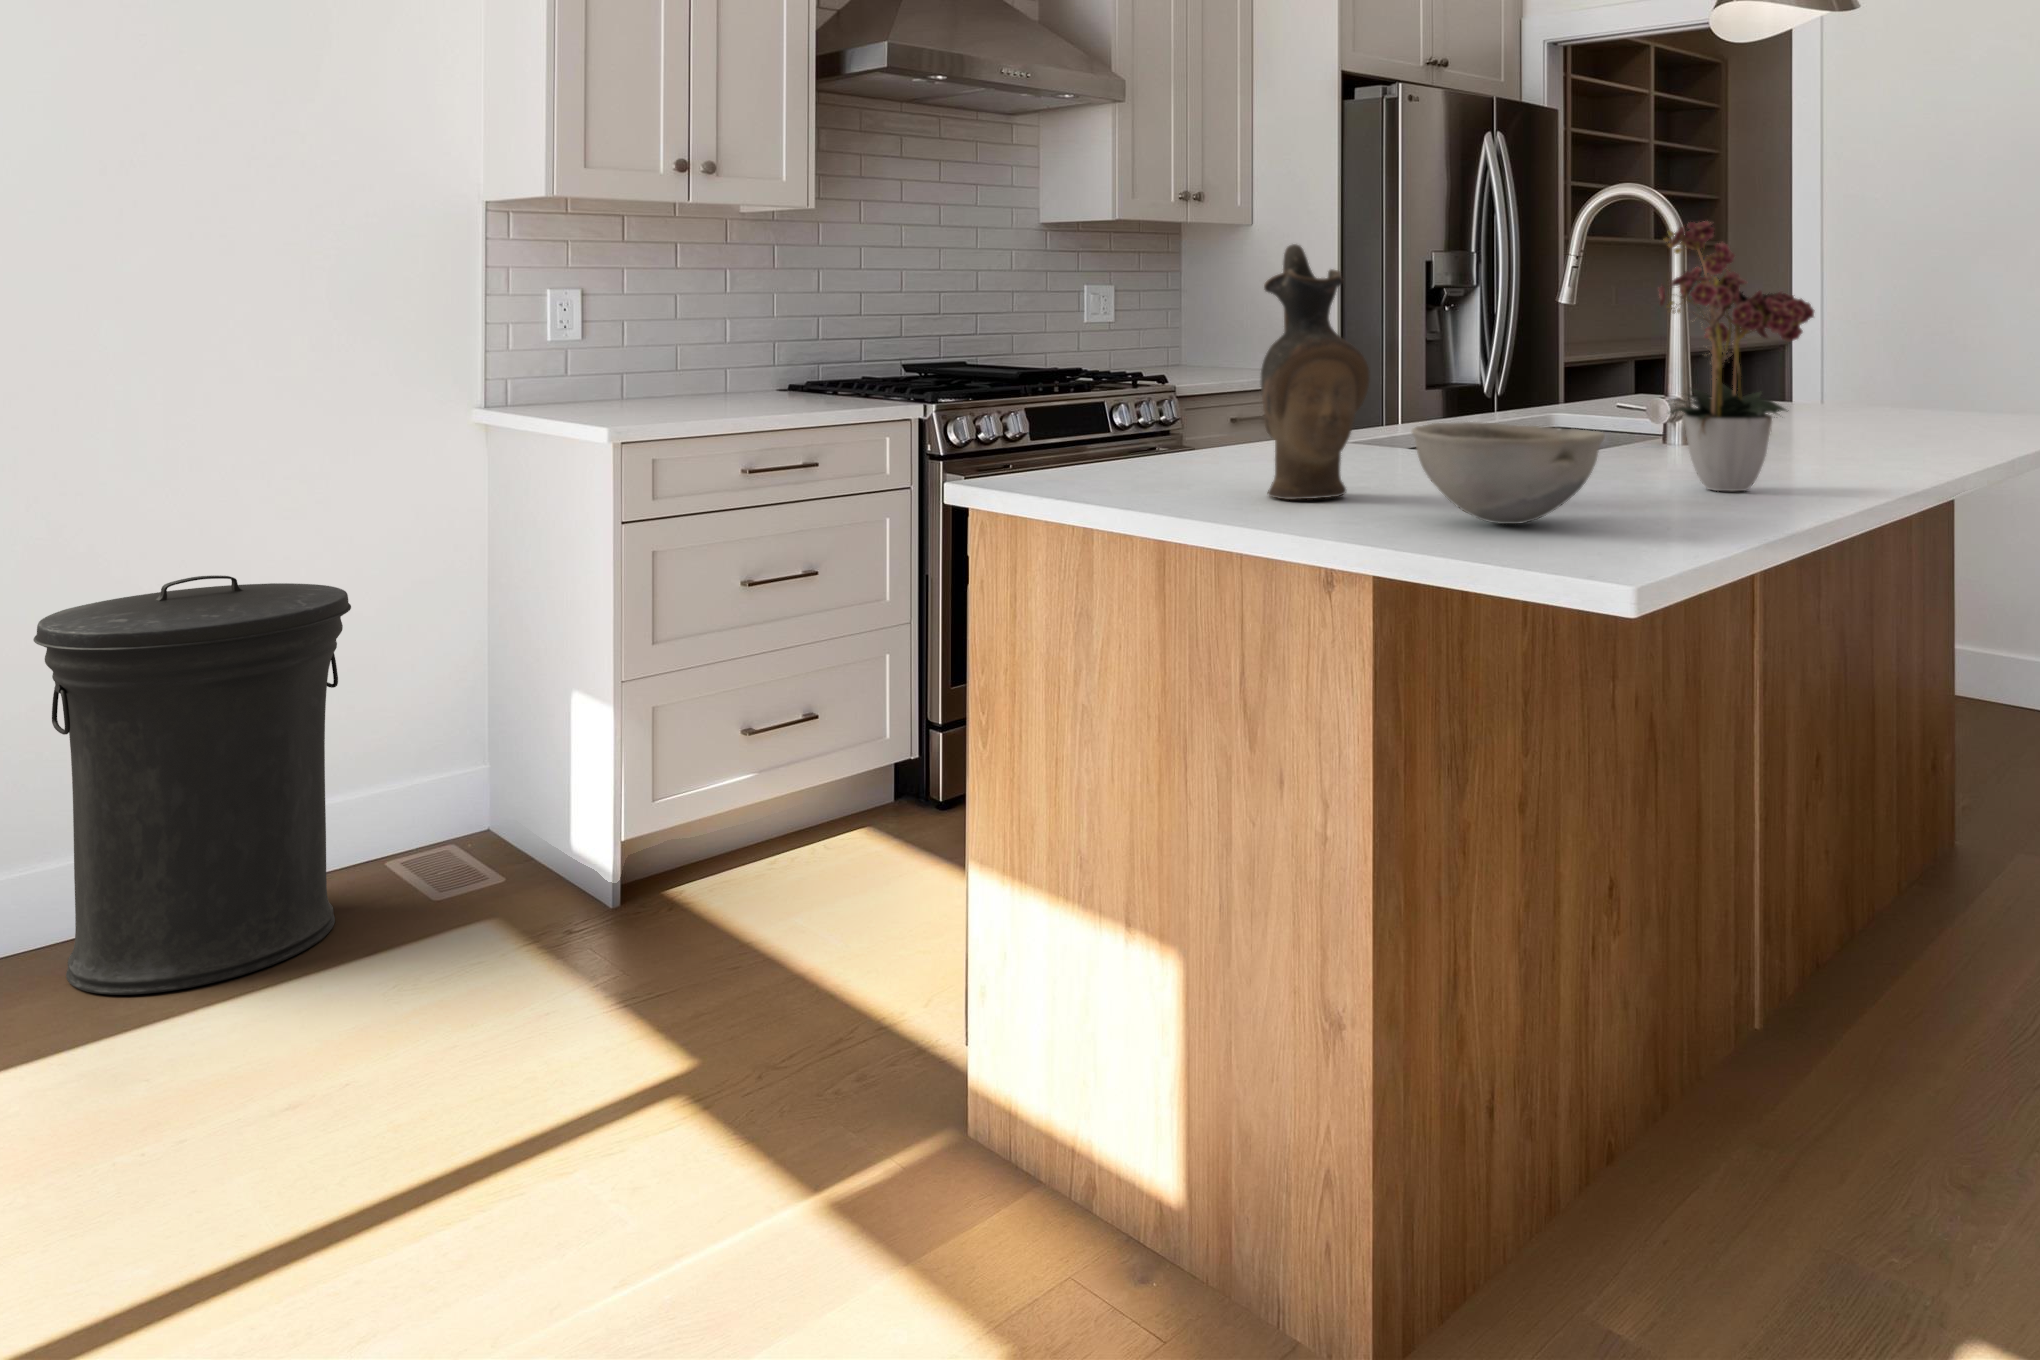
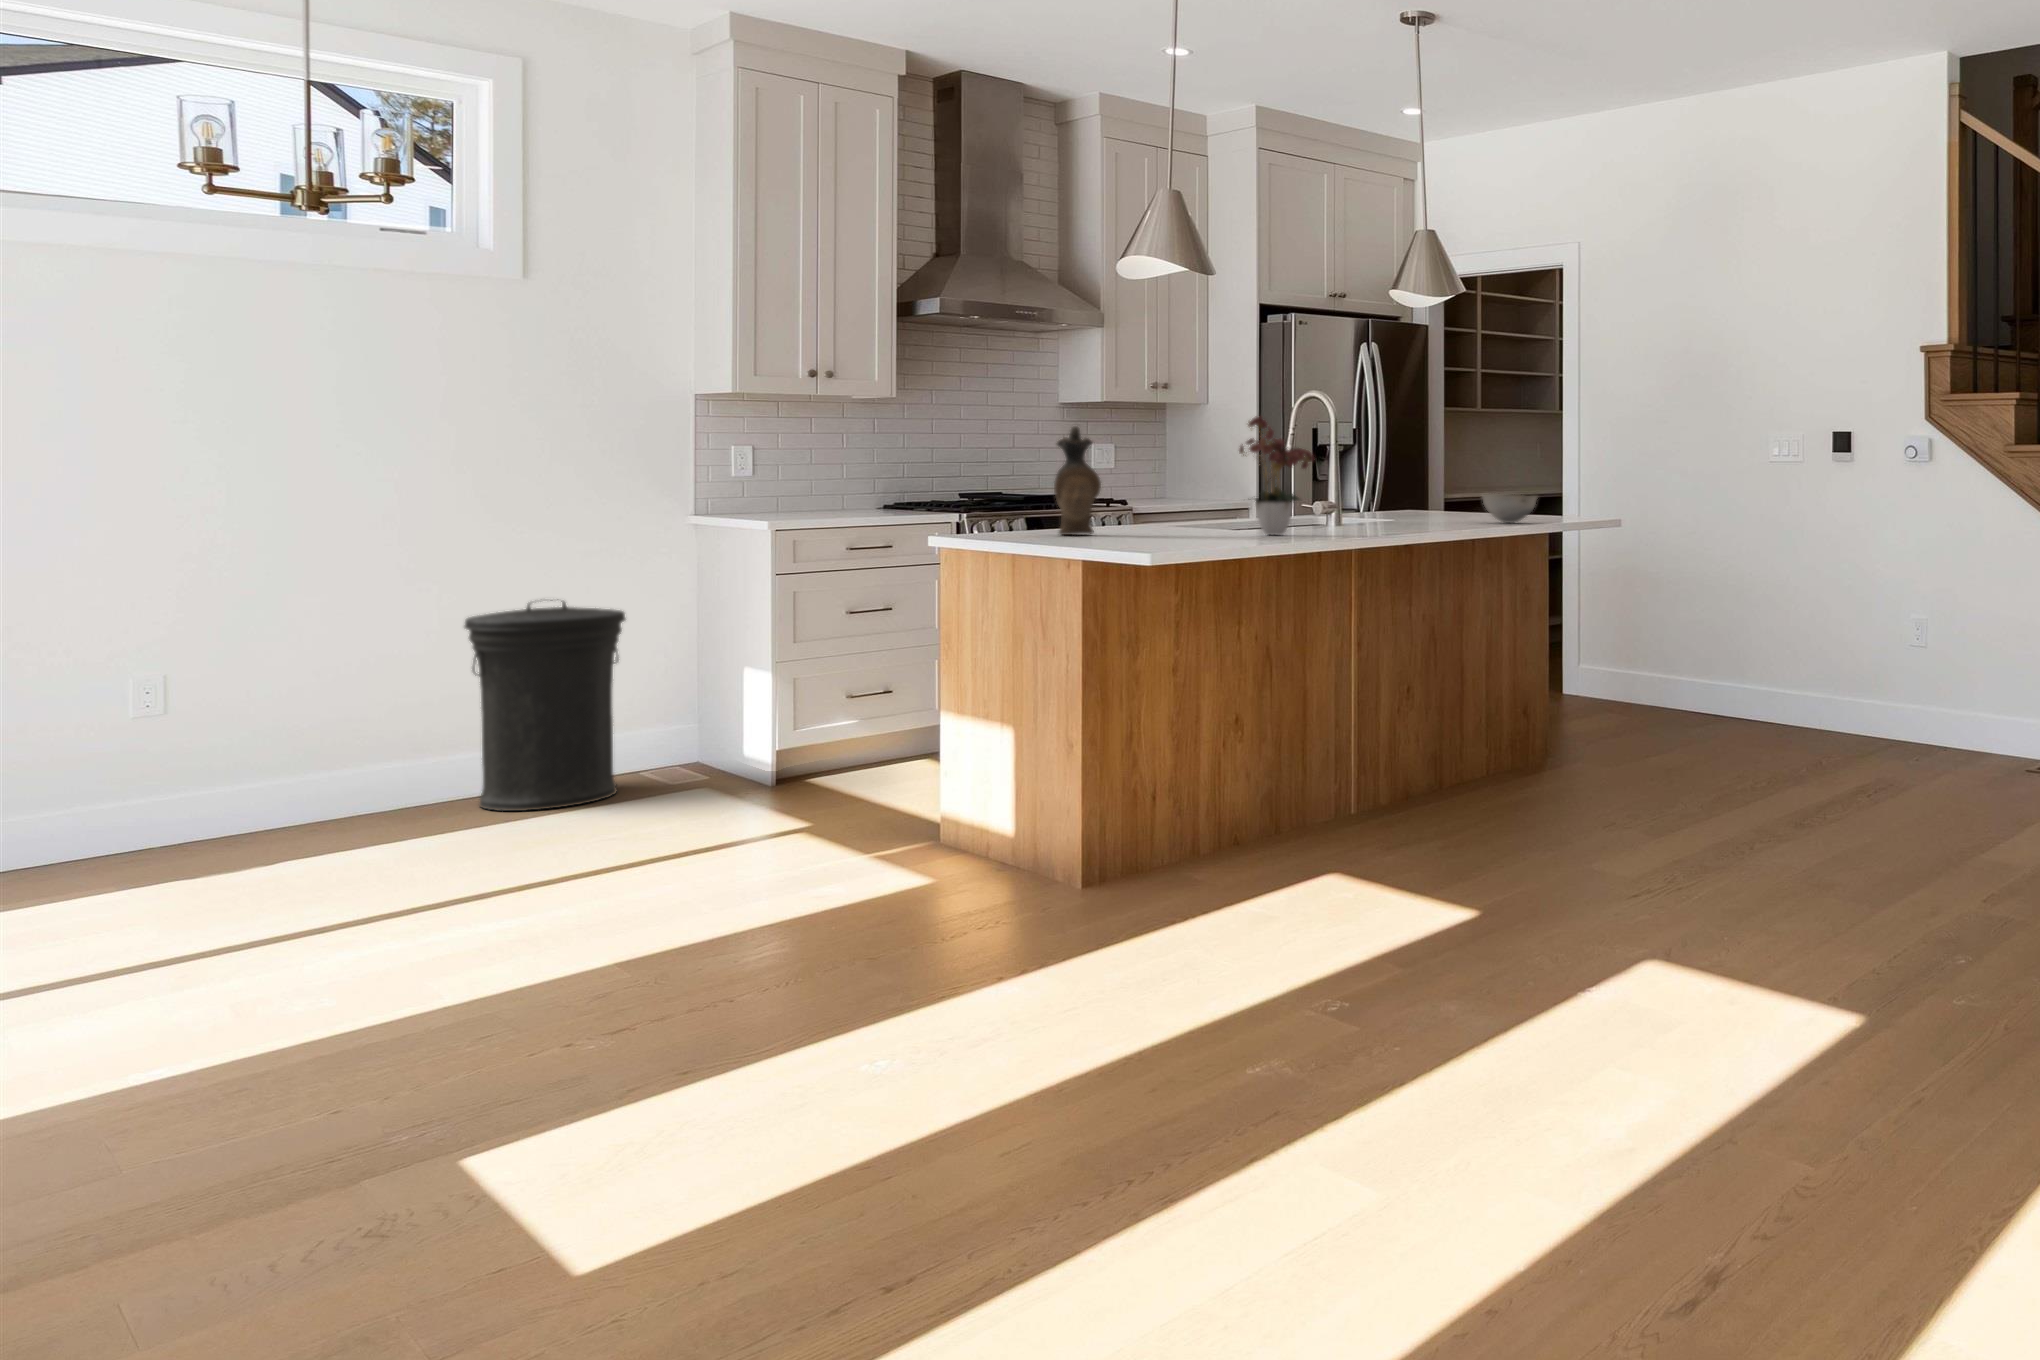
bowl: present [1412,422,1605,524] -> present [1482,494,1537,523]

